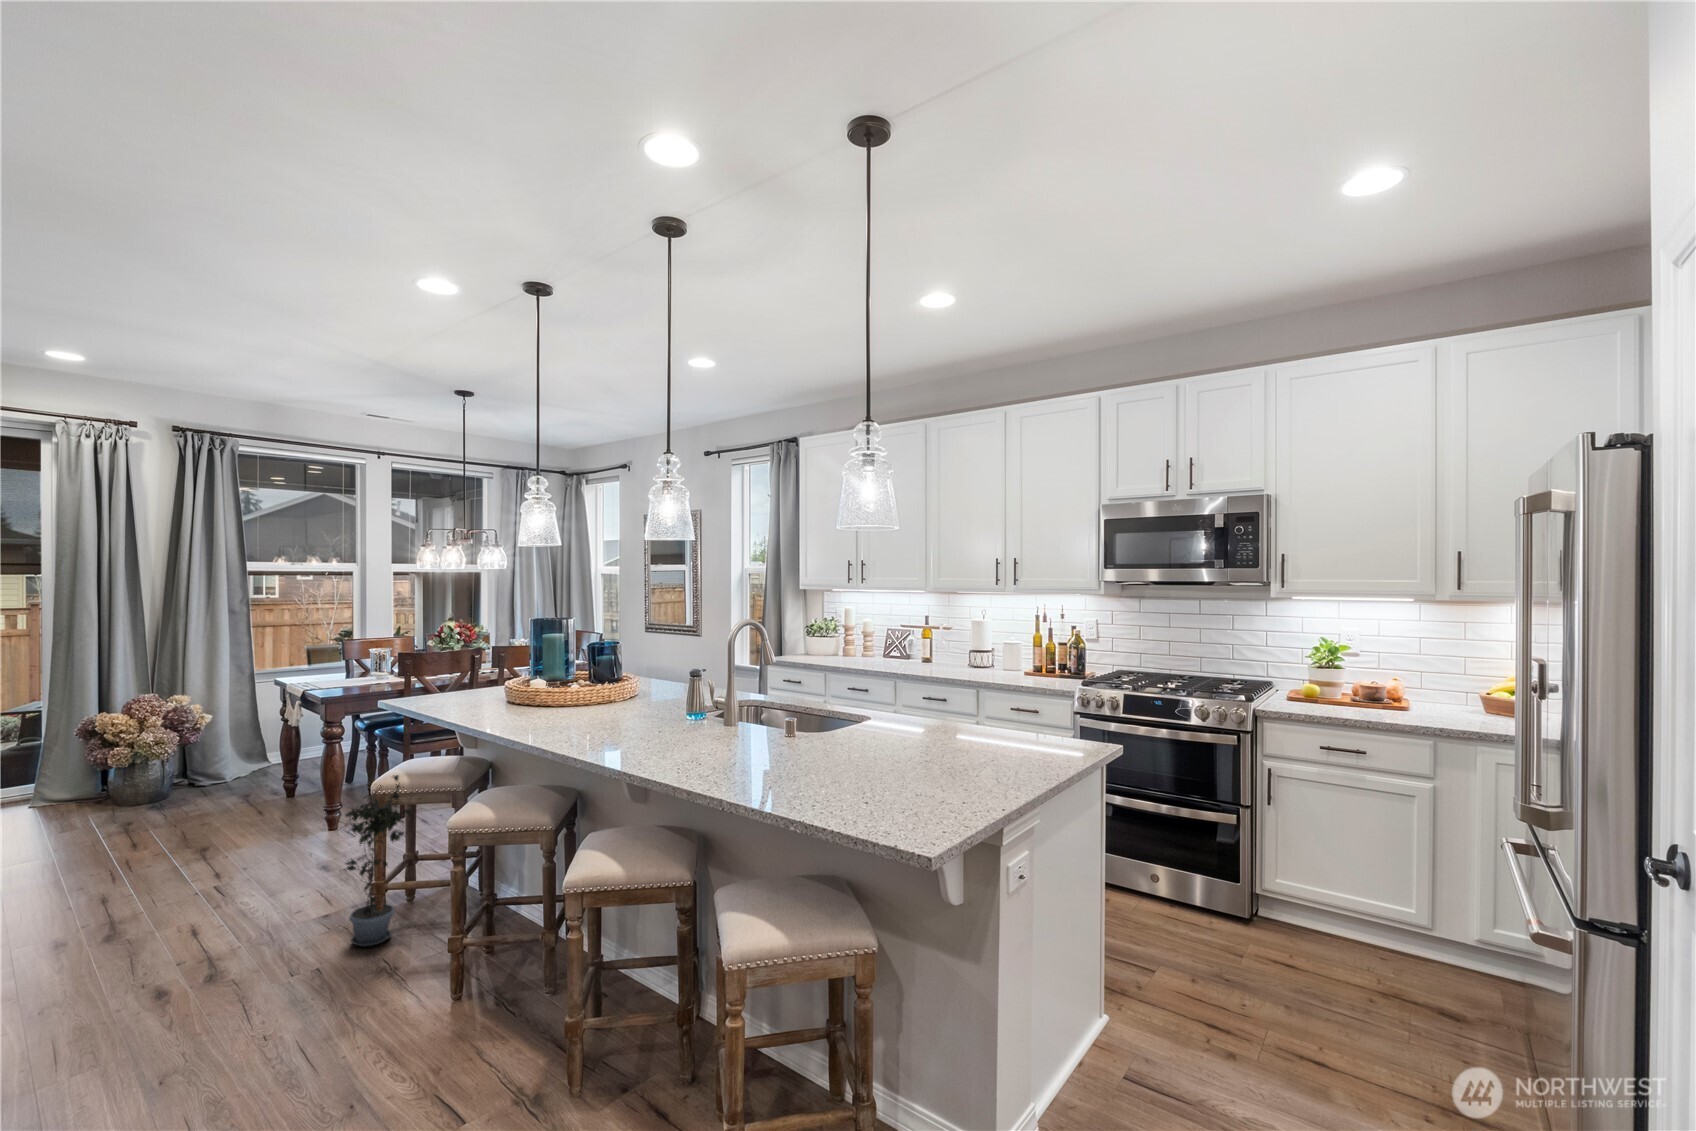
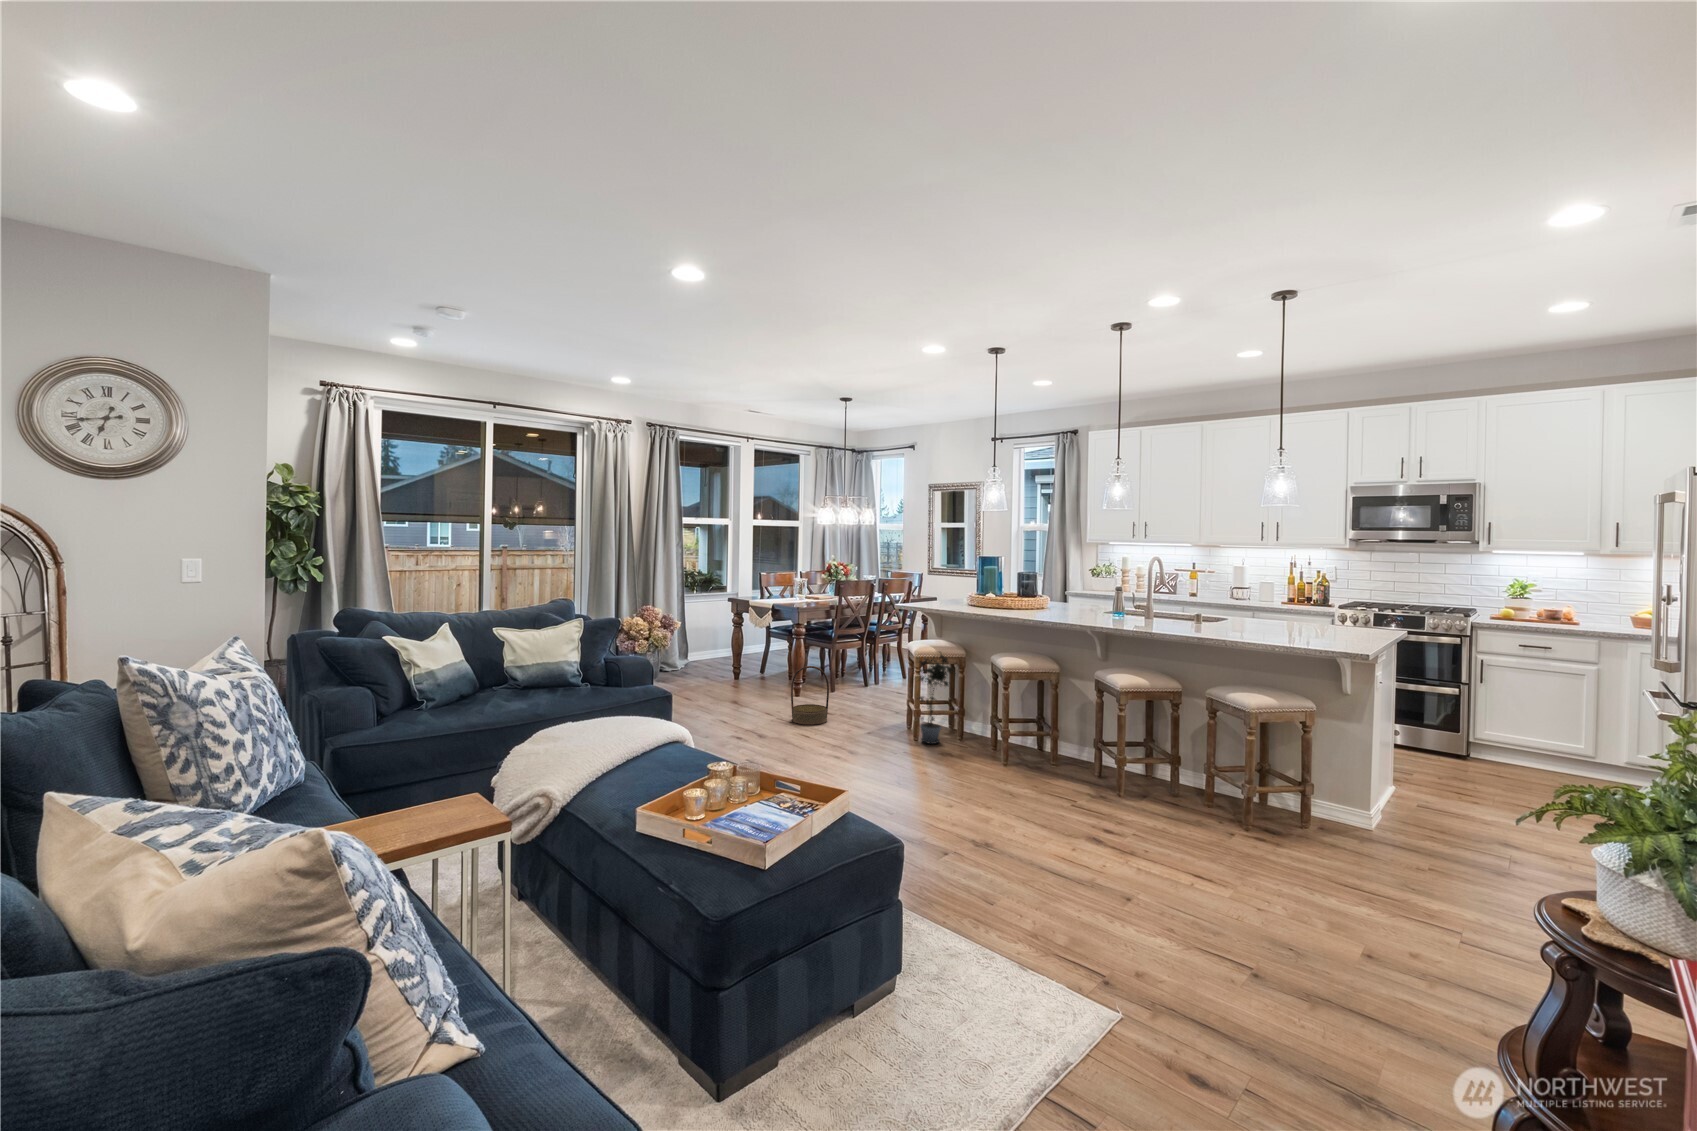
basket: none [188,796,266,902] -> present [791,666,829,725]

